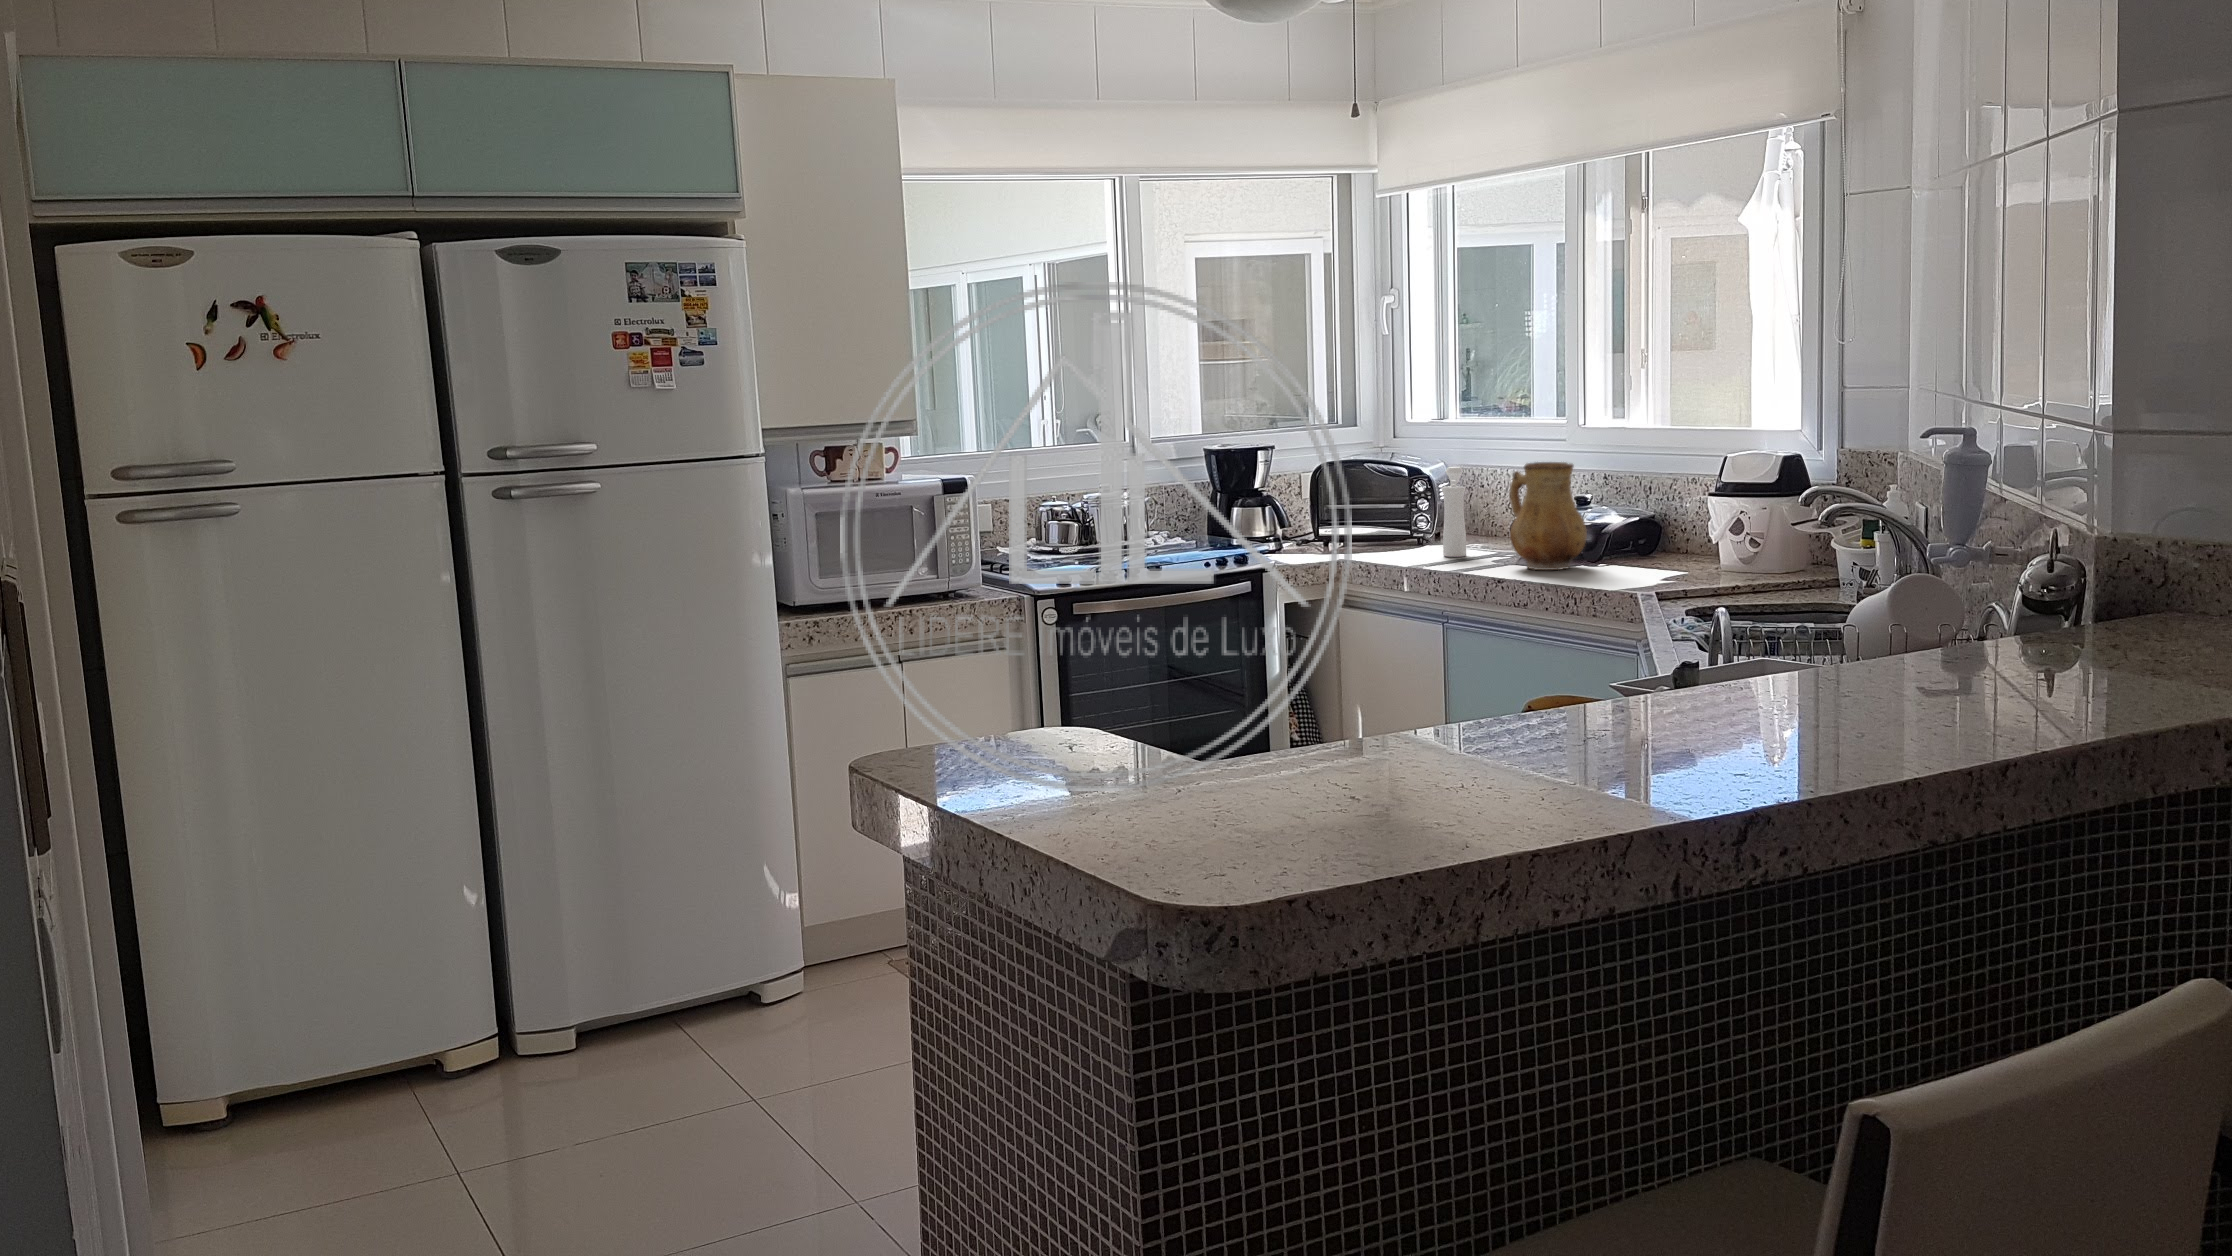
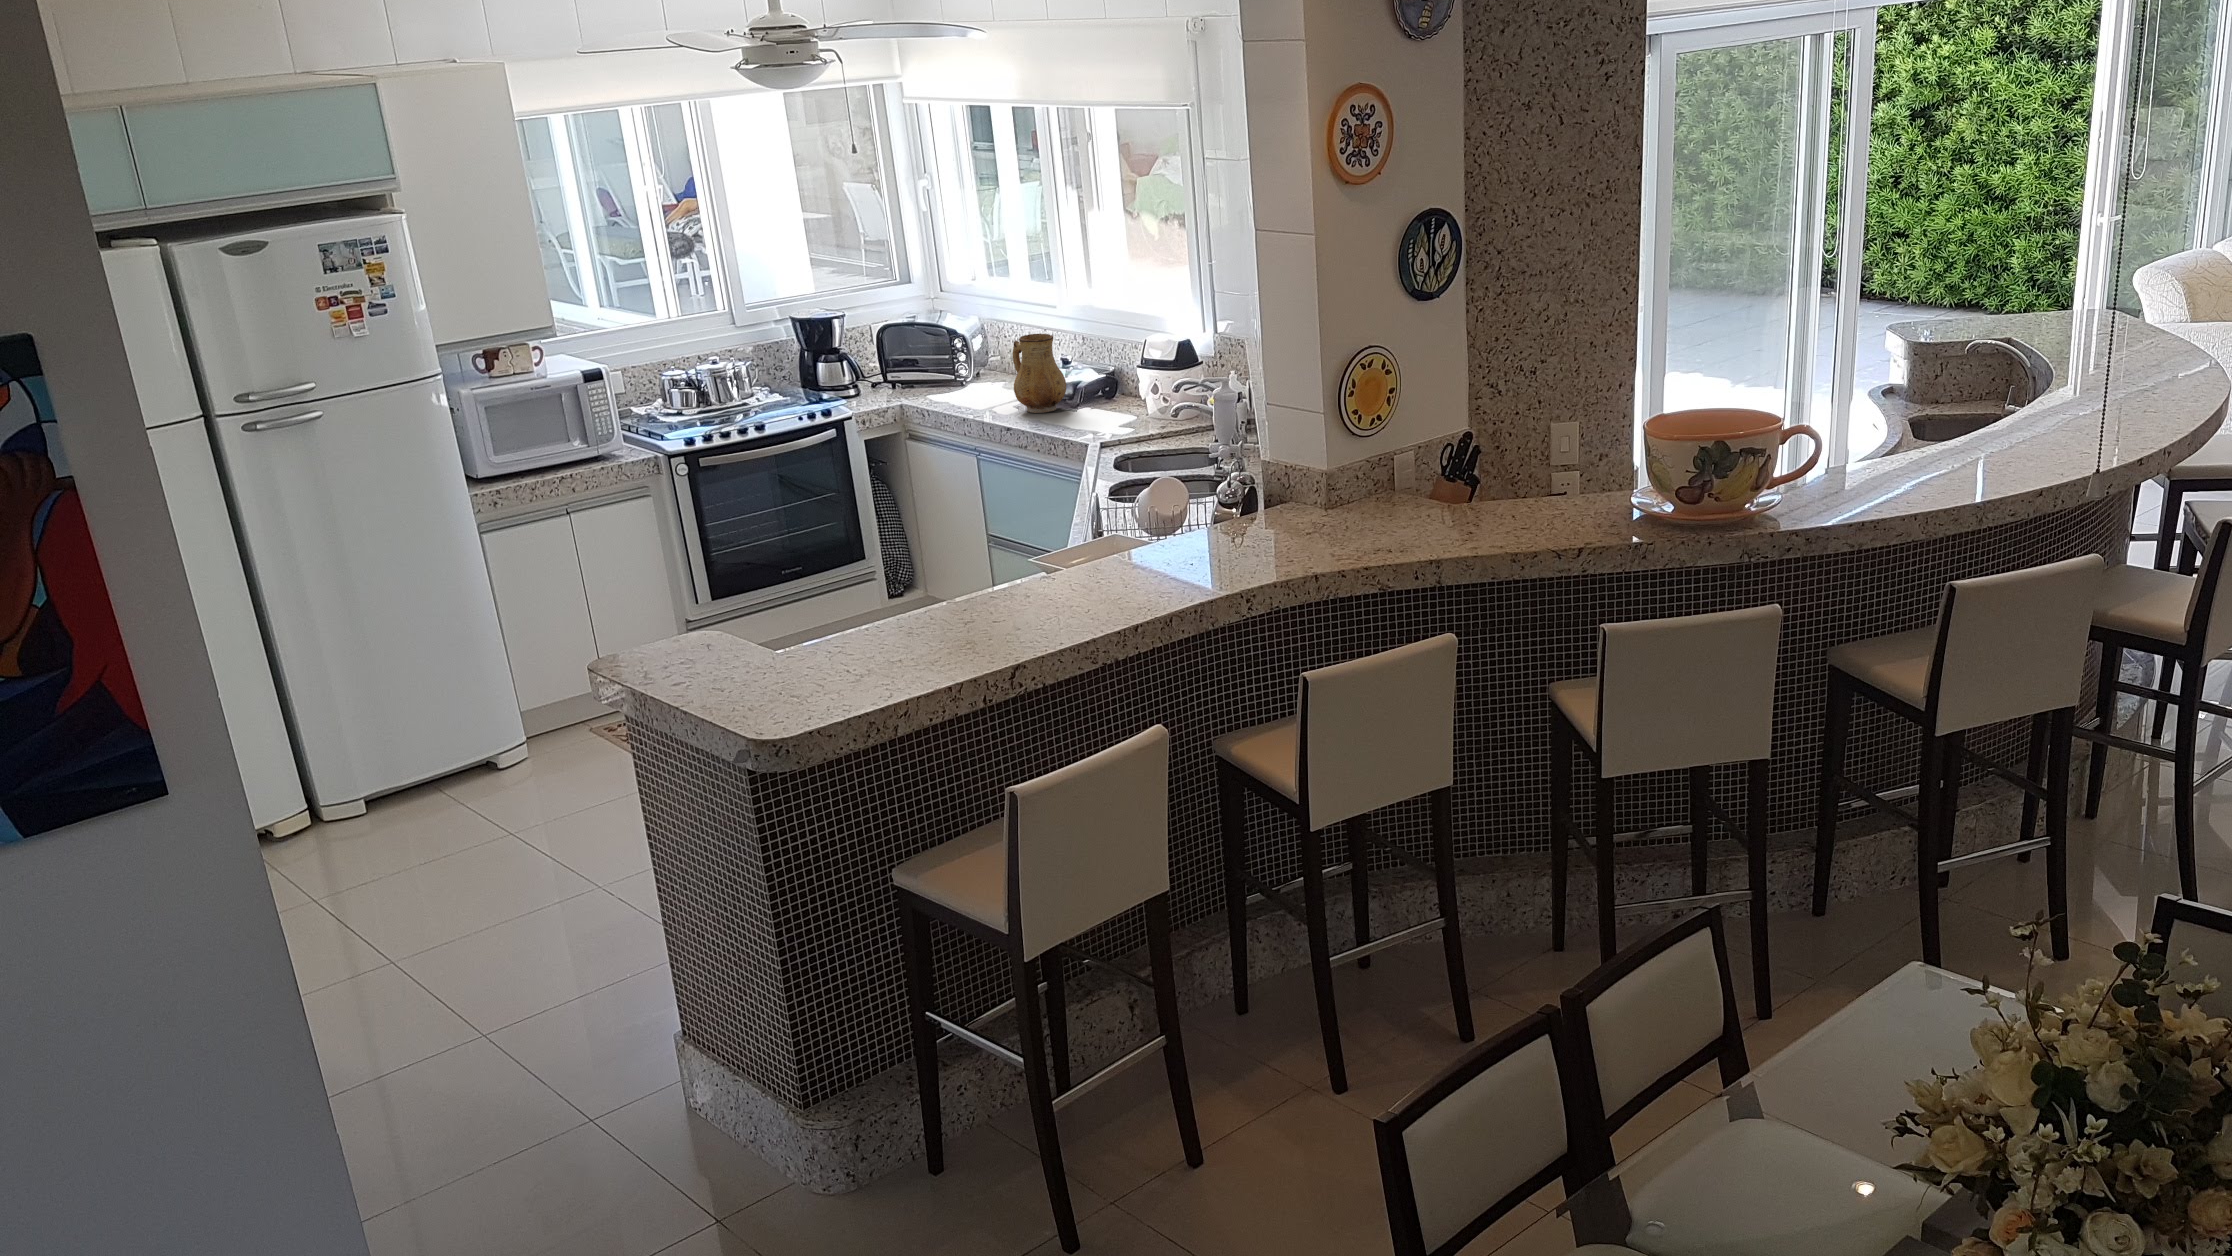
pepper mill: present [1442,467,1466,557] -> none [969,330,991,400]

